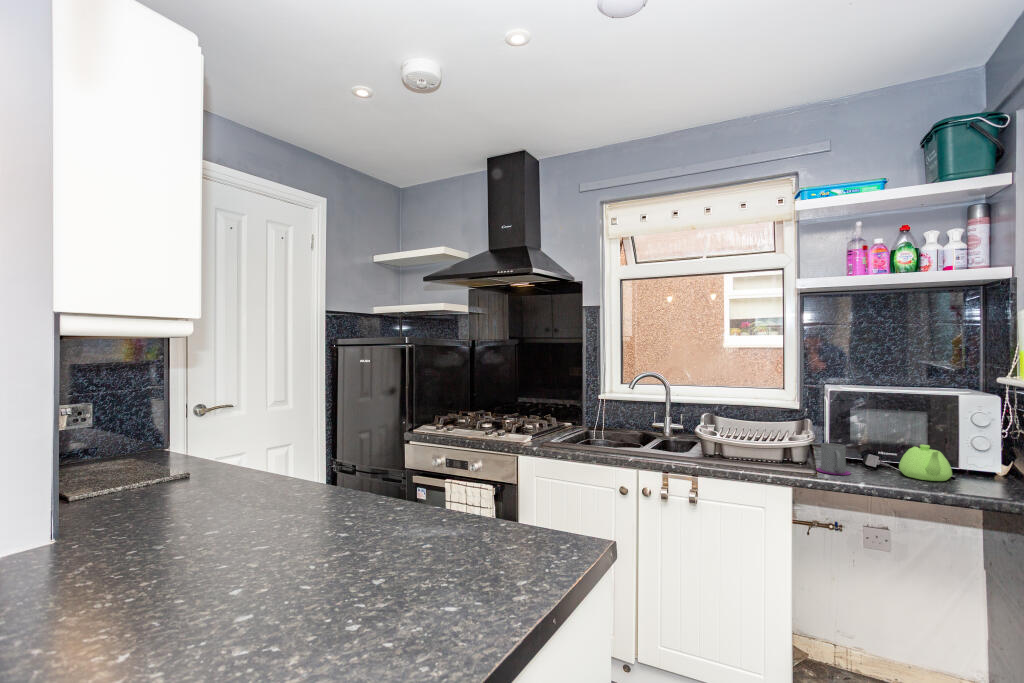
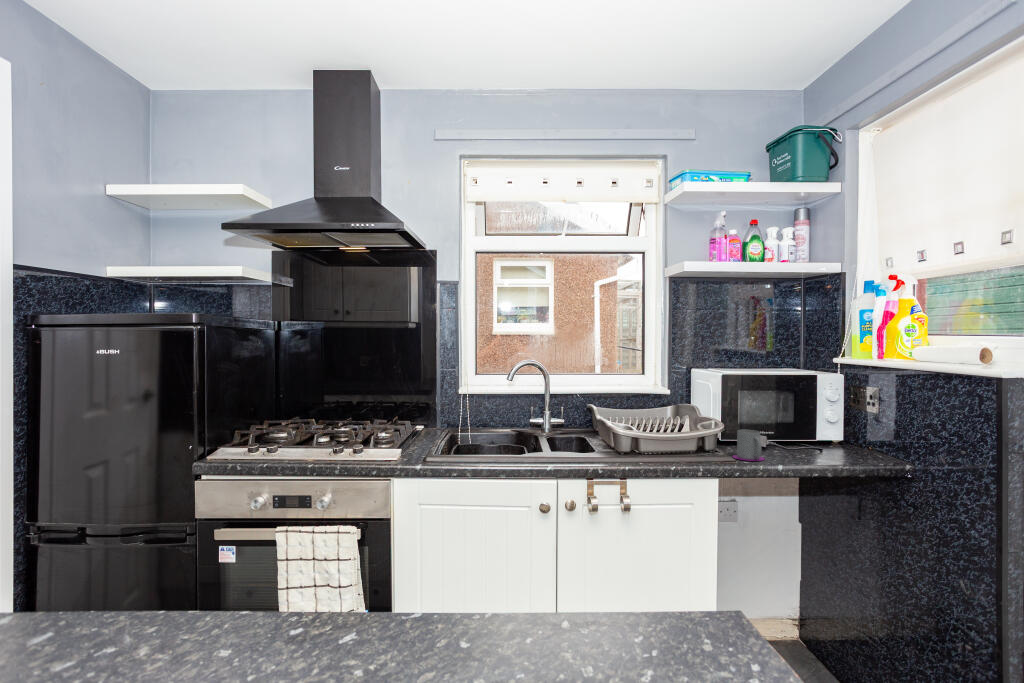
teapot: present [899,445,952,481] -> none [796,424,840,457]

